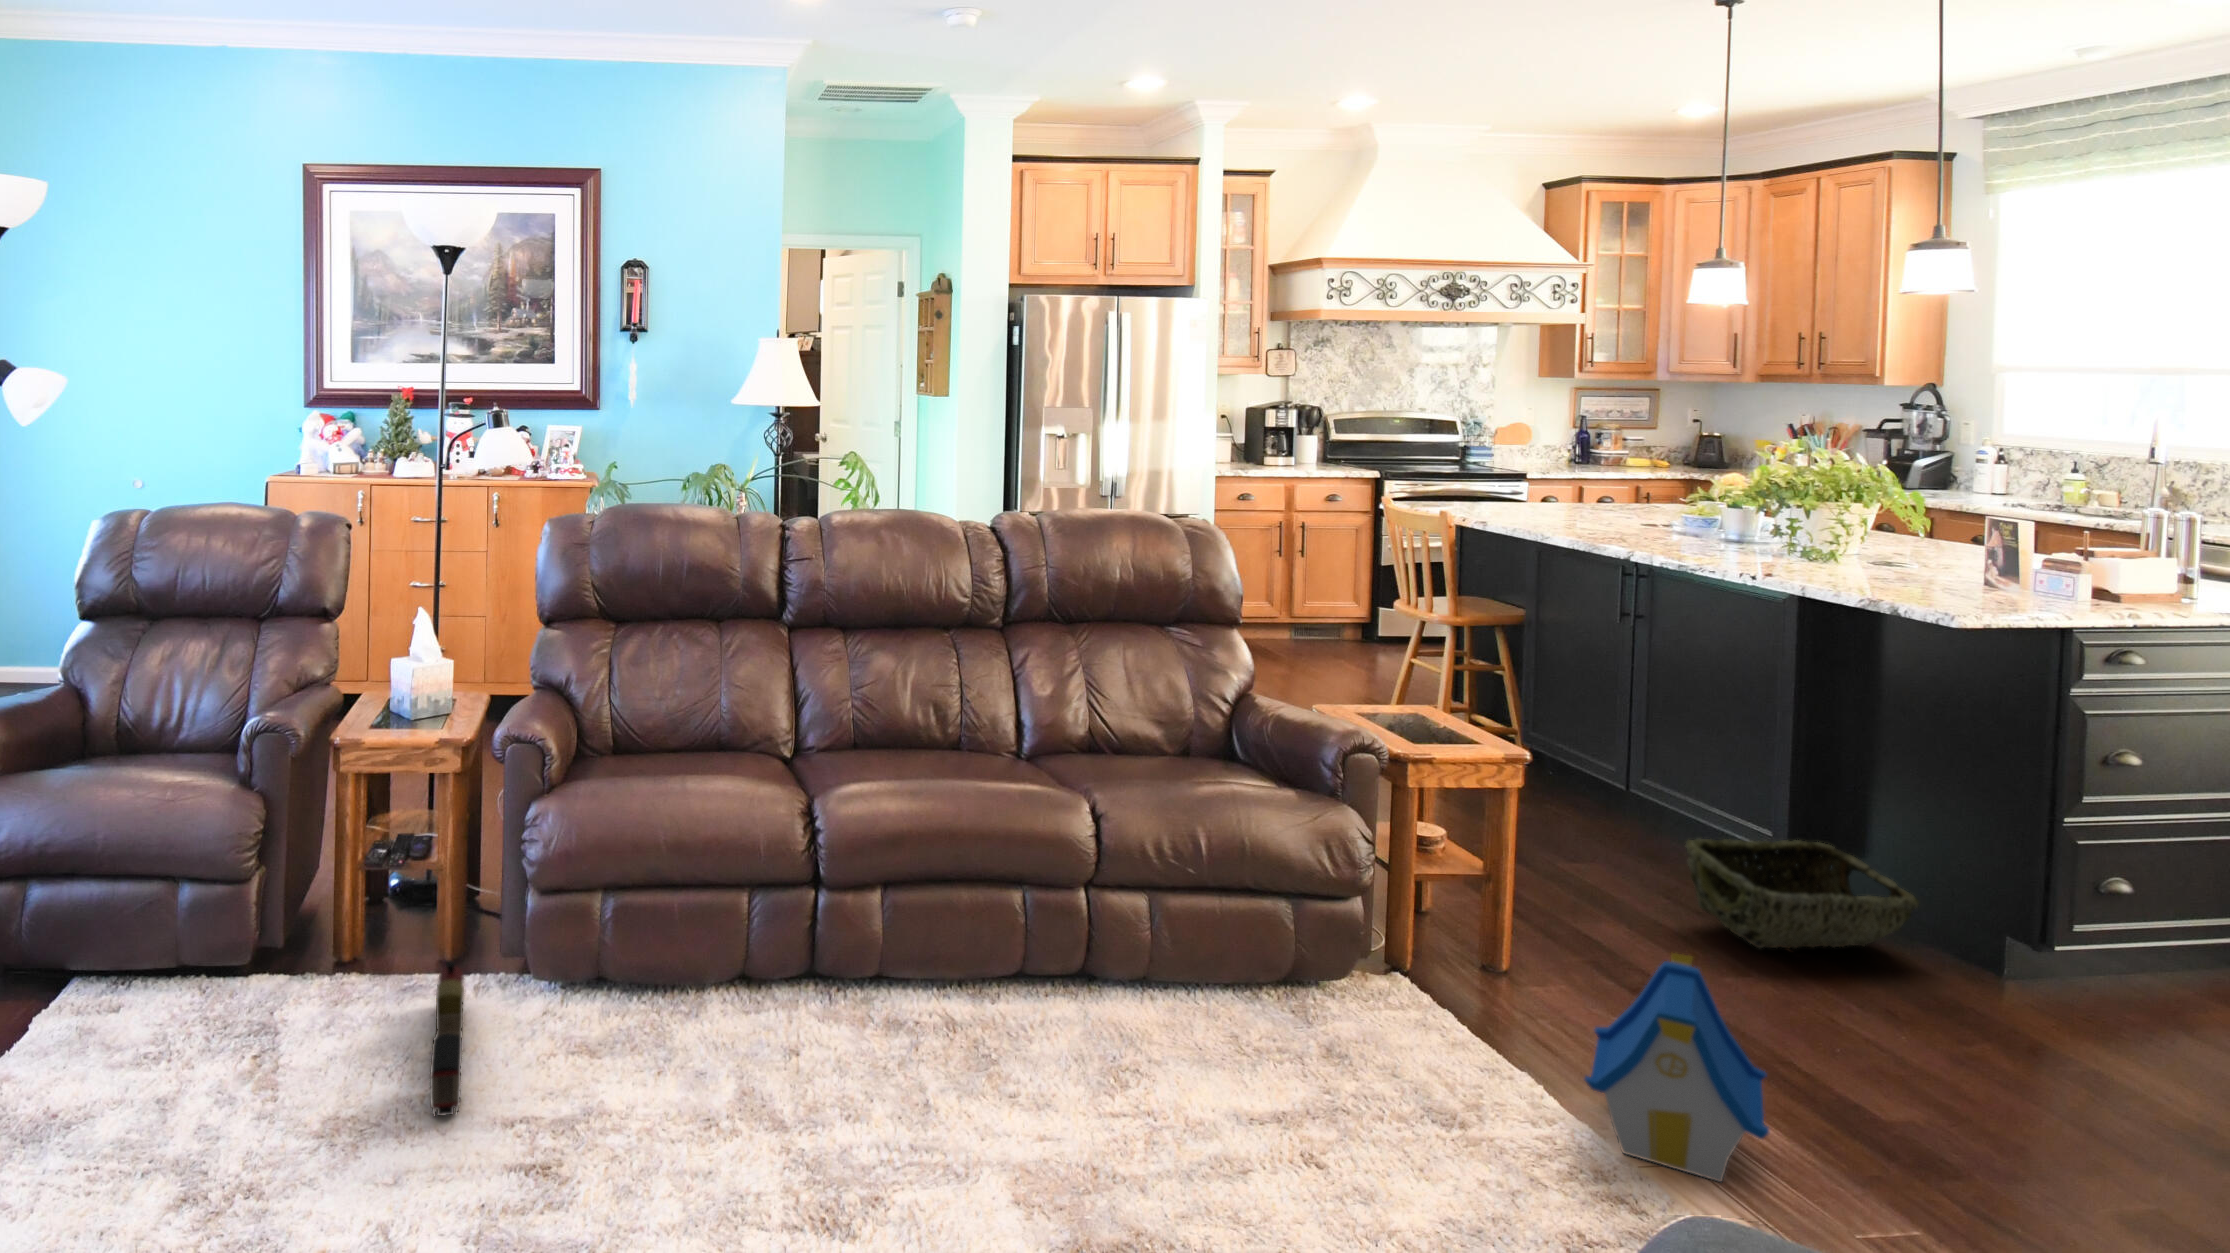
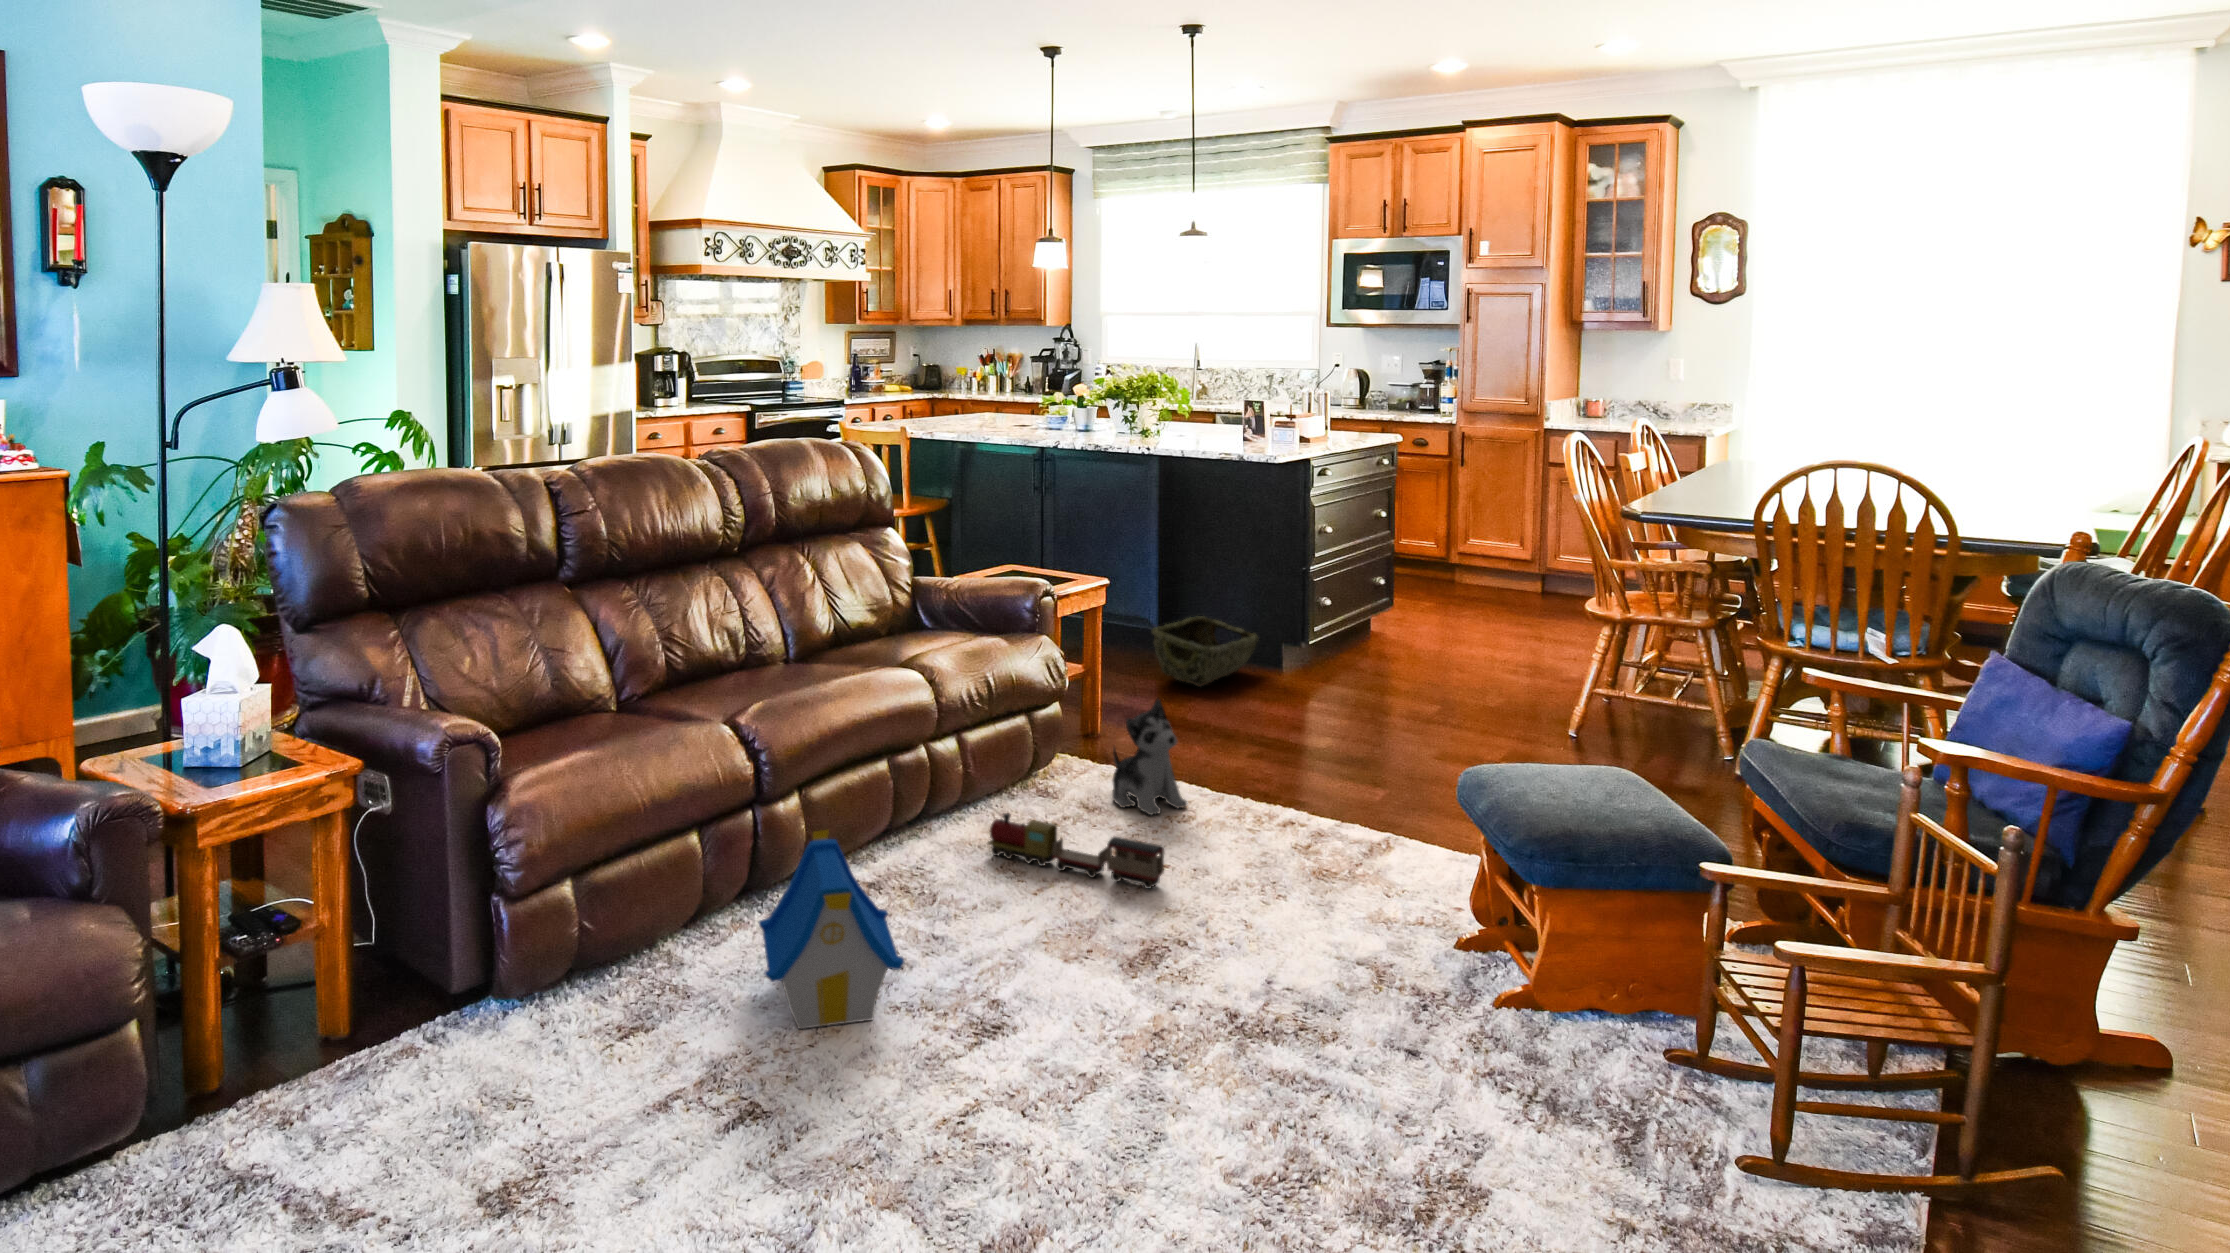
plush toy: none [1357,925,1461,1096] -> present [1112,699,1187,815]
toy house: present [1585,953,1769,1182] -> present [759,830,905,1029]
toy train: present [430,962,464,1116] -> present [988,813,1164,889]

